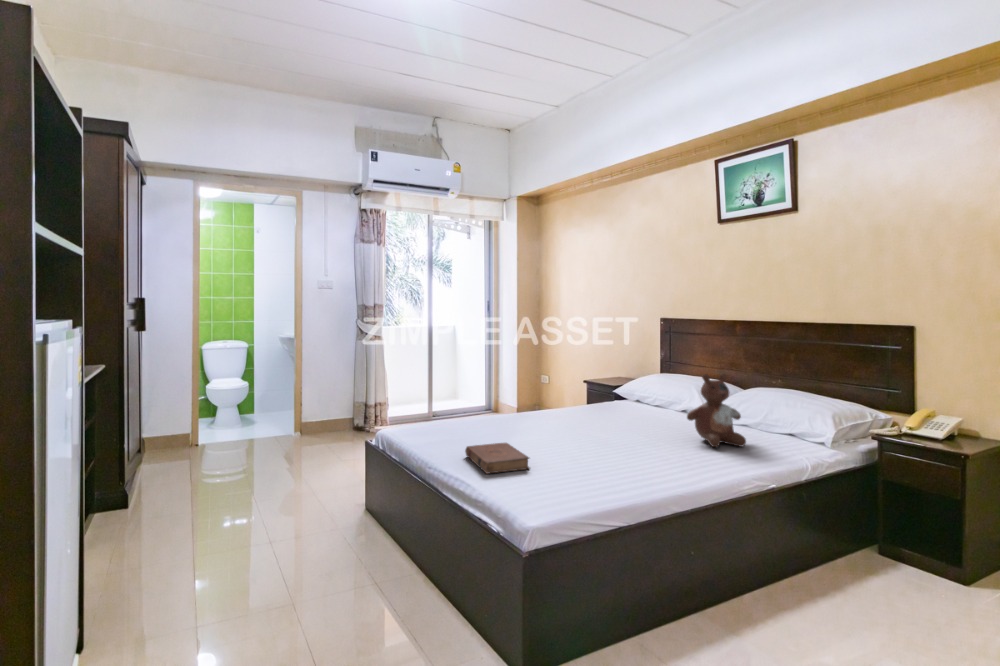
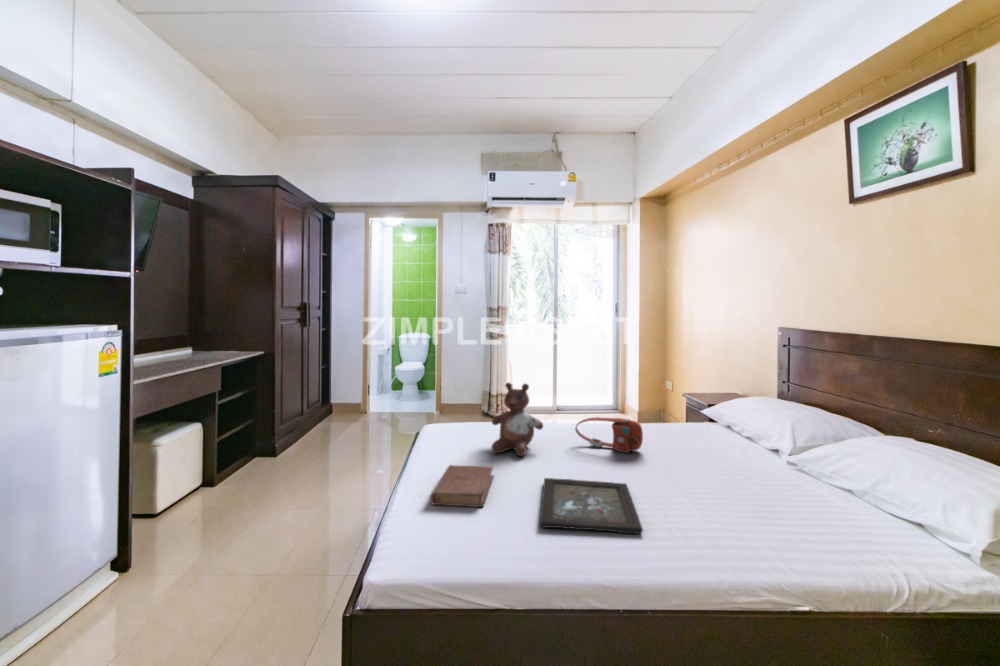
stuffed bear: present [687,374,746,447] -> present [492,383,543,456]
handbag: none [541,396,600,426] -> present [575,417,643,453]
tray: none [554,441,660,471] -> present [540,478,643,534]

